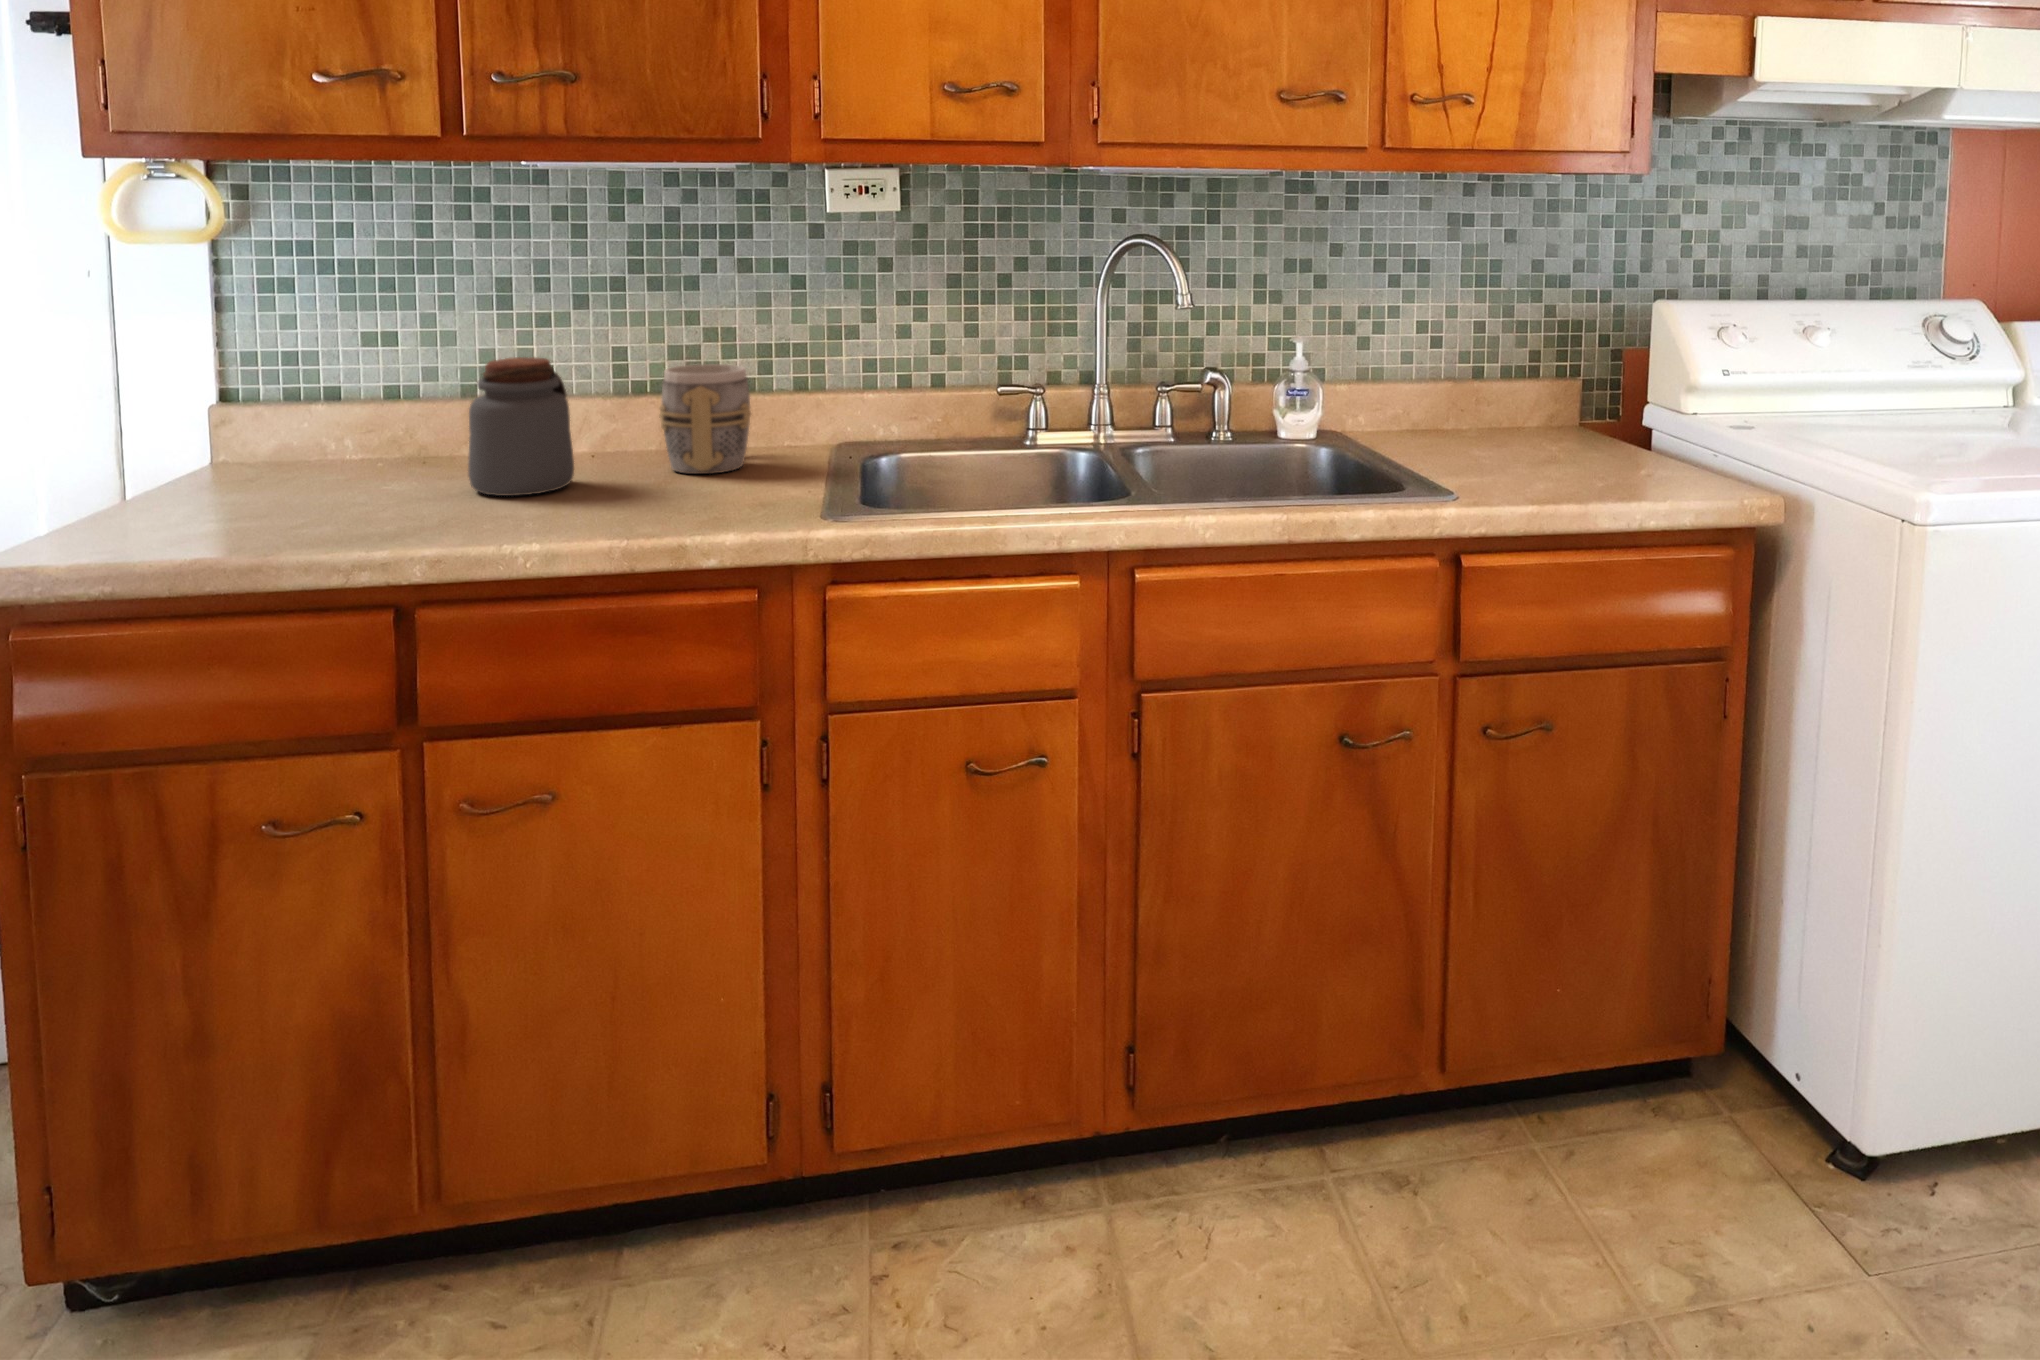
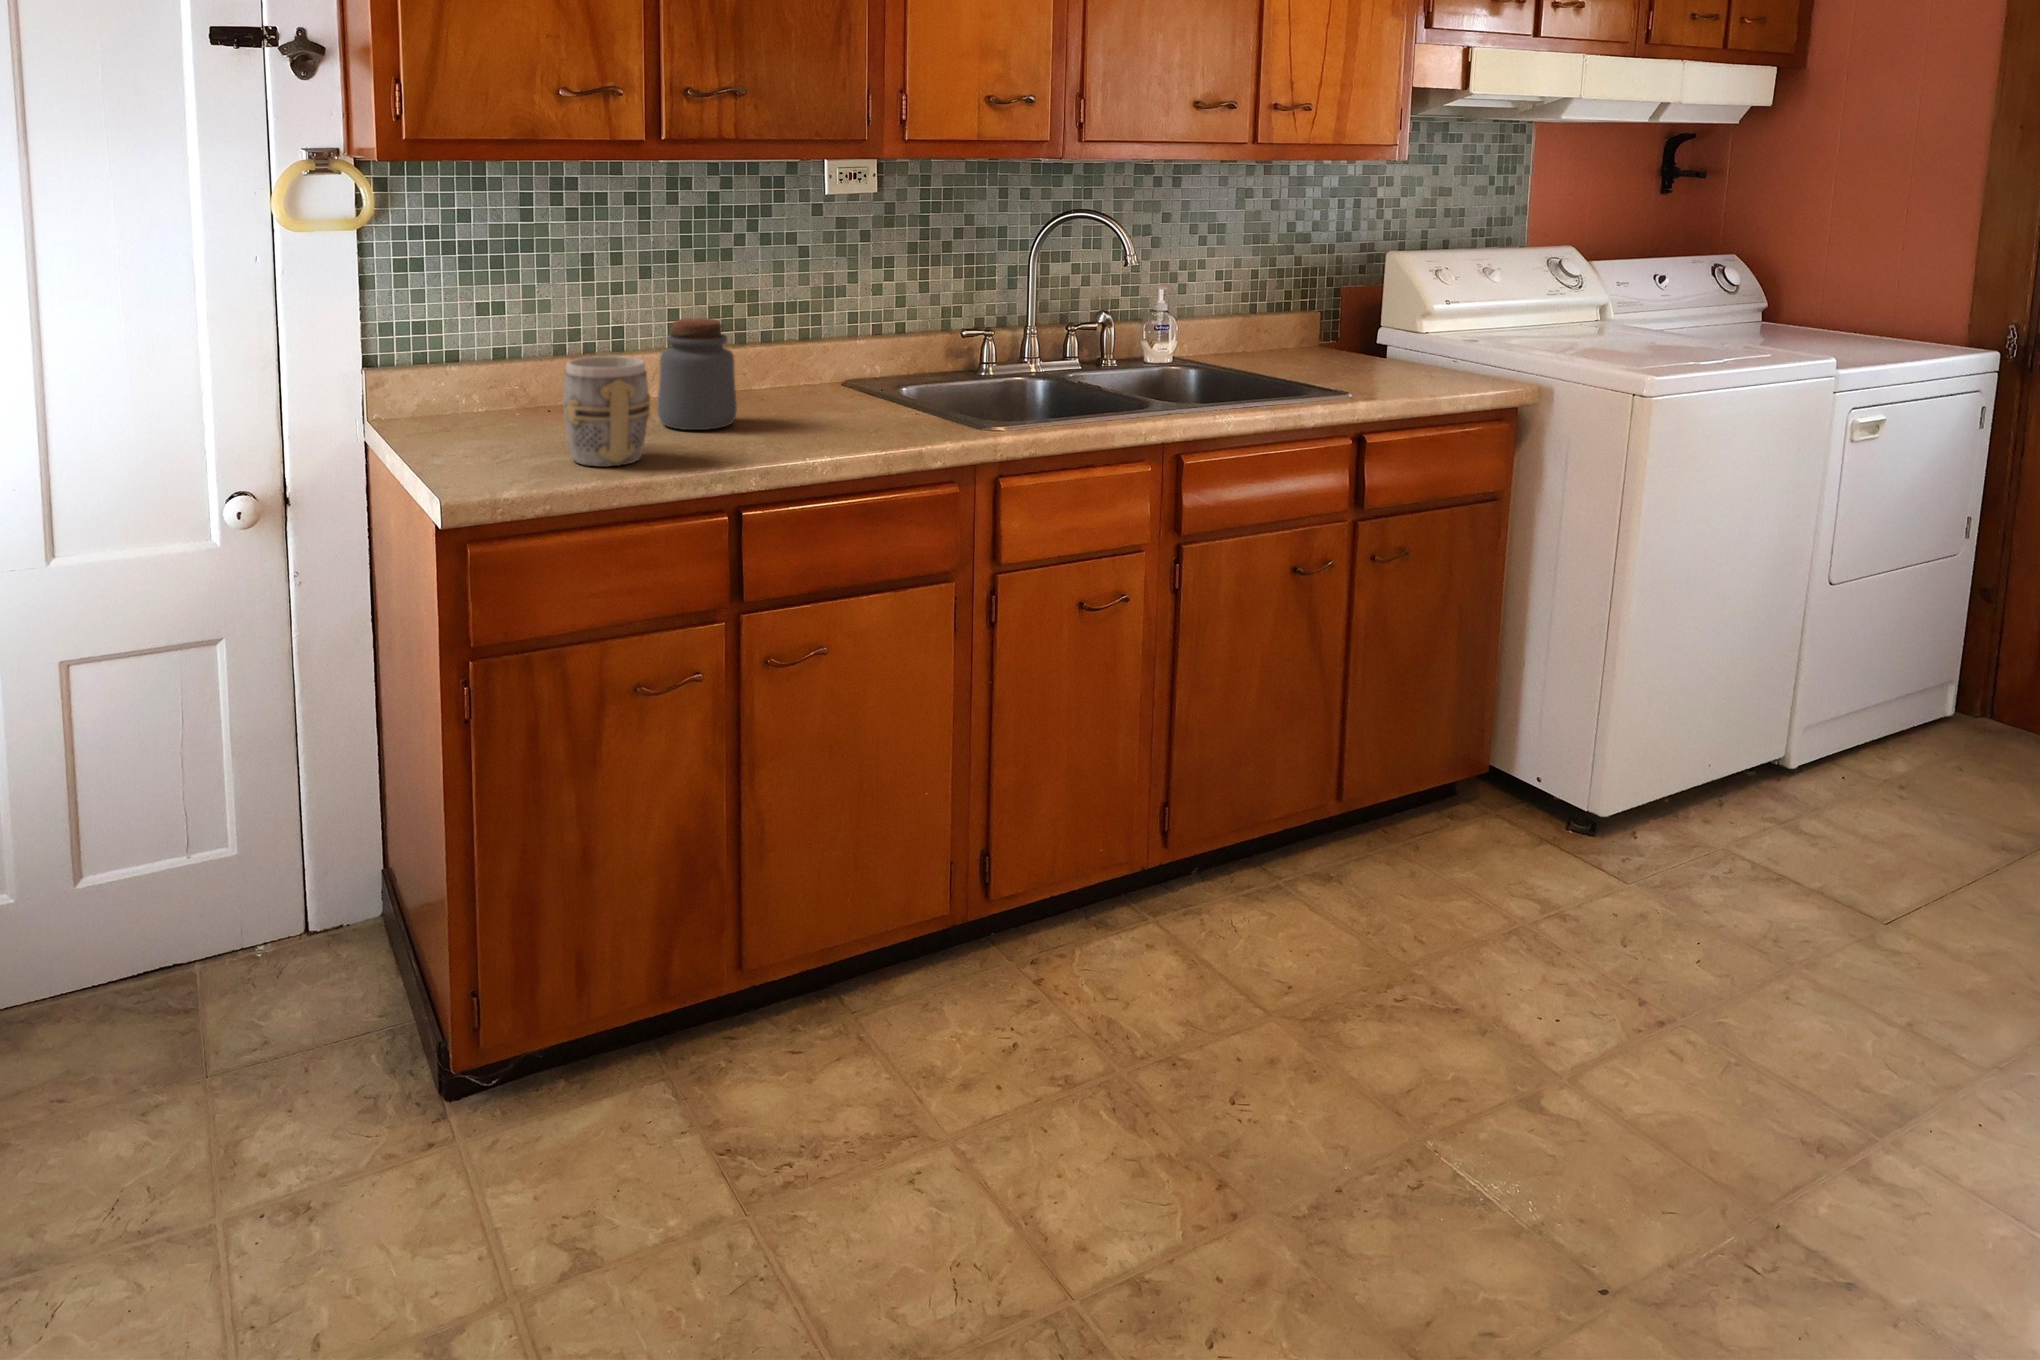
mug: present [659,364,751,474] -> present [563,356,651,467]

